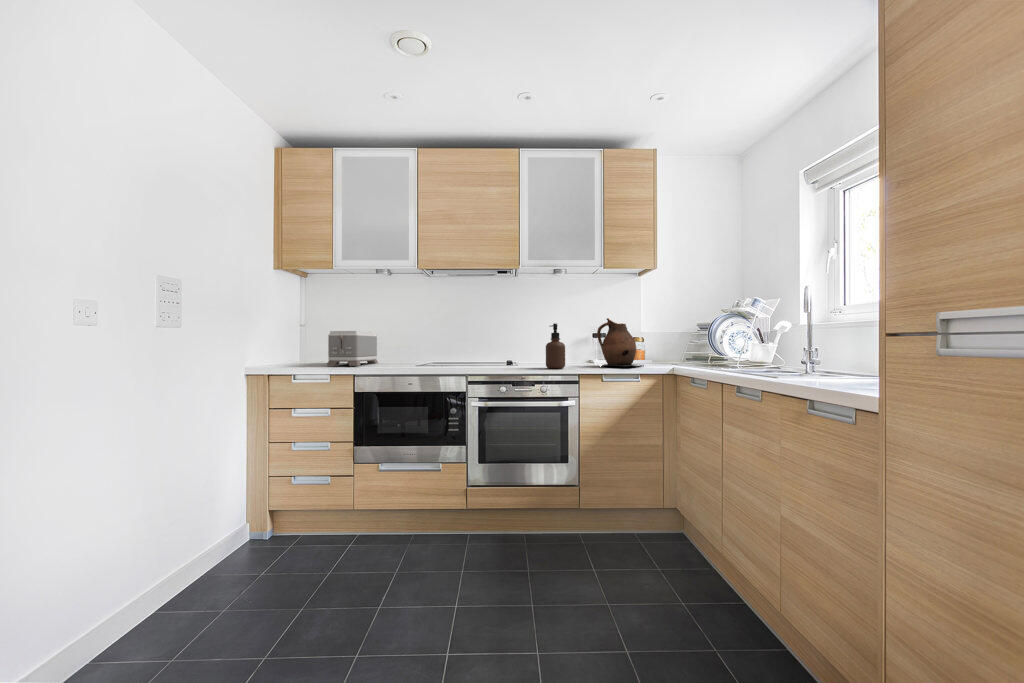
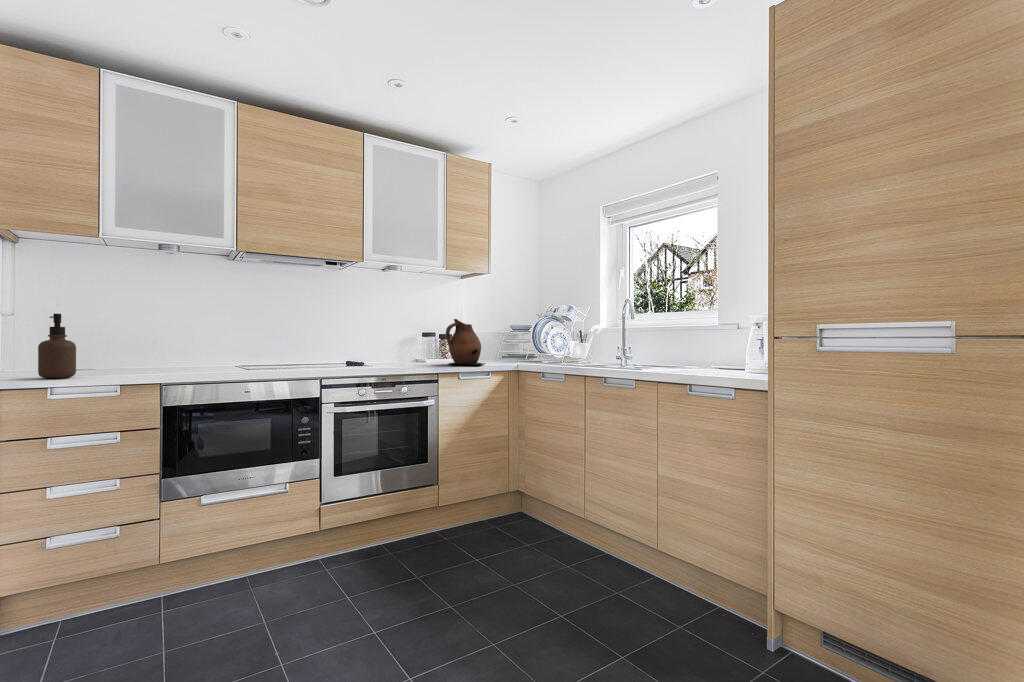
soap dispenser: present [546,324,565,369] -> present [38,314,76,378]
toaster: present [327,331,378,366] -> none [105,325,173,373]

